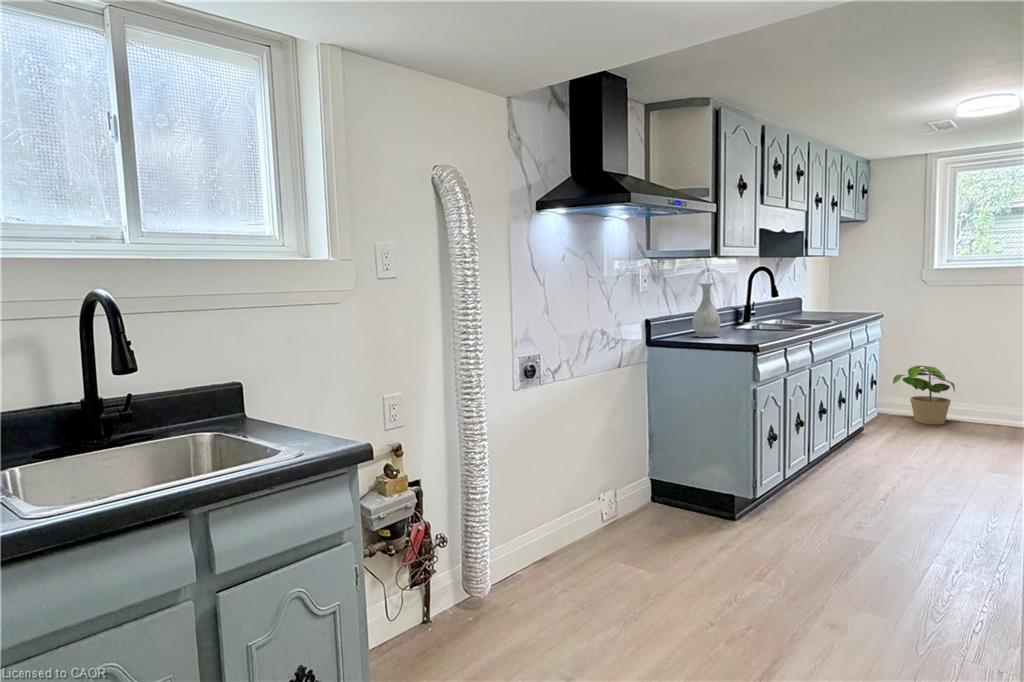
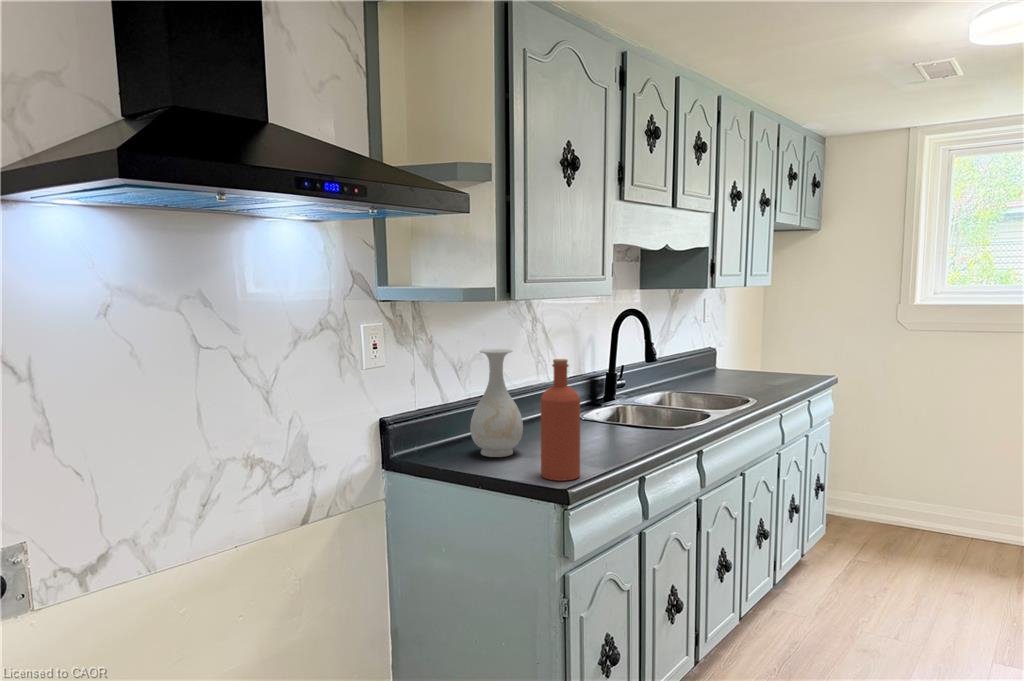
bottle: none [738,283,759,341] -> present [541,359,580,481]
potted plant: present [893,366,955,425] -> none [849,454,939,541]

